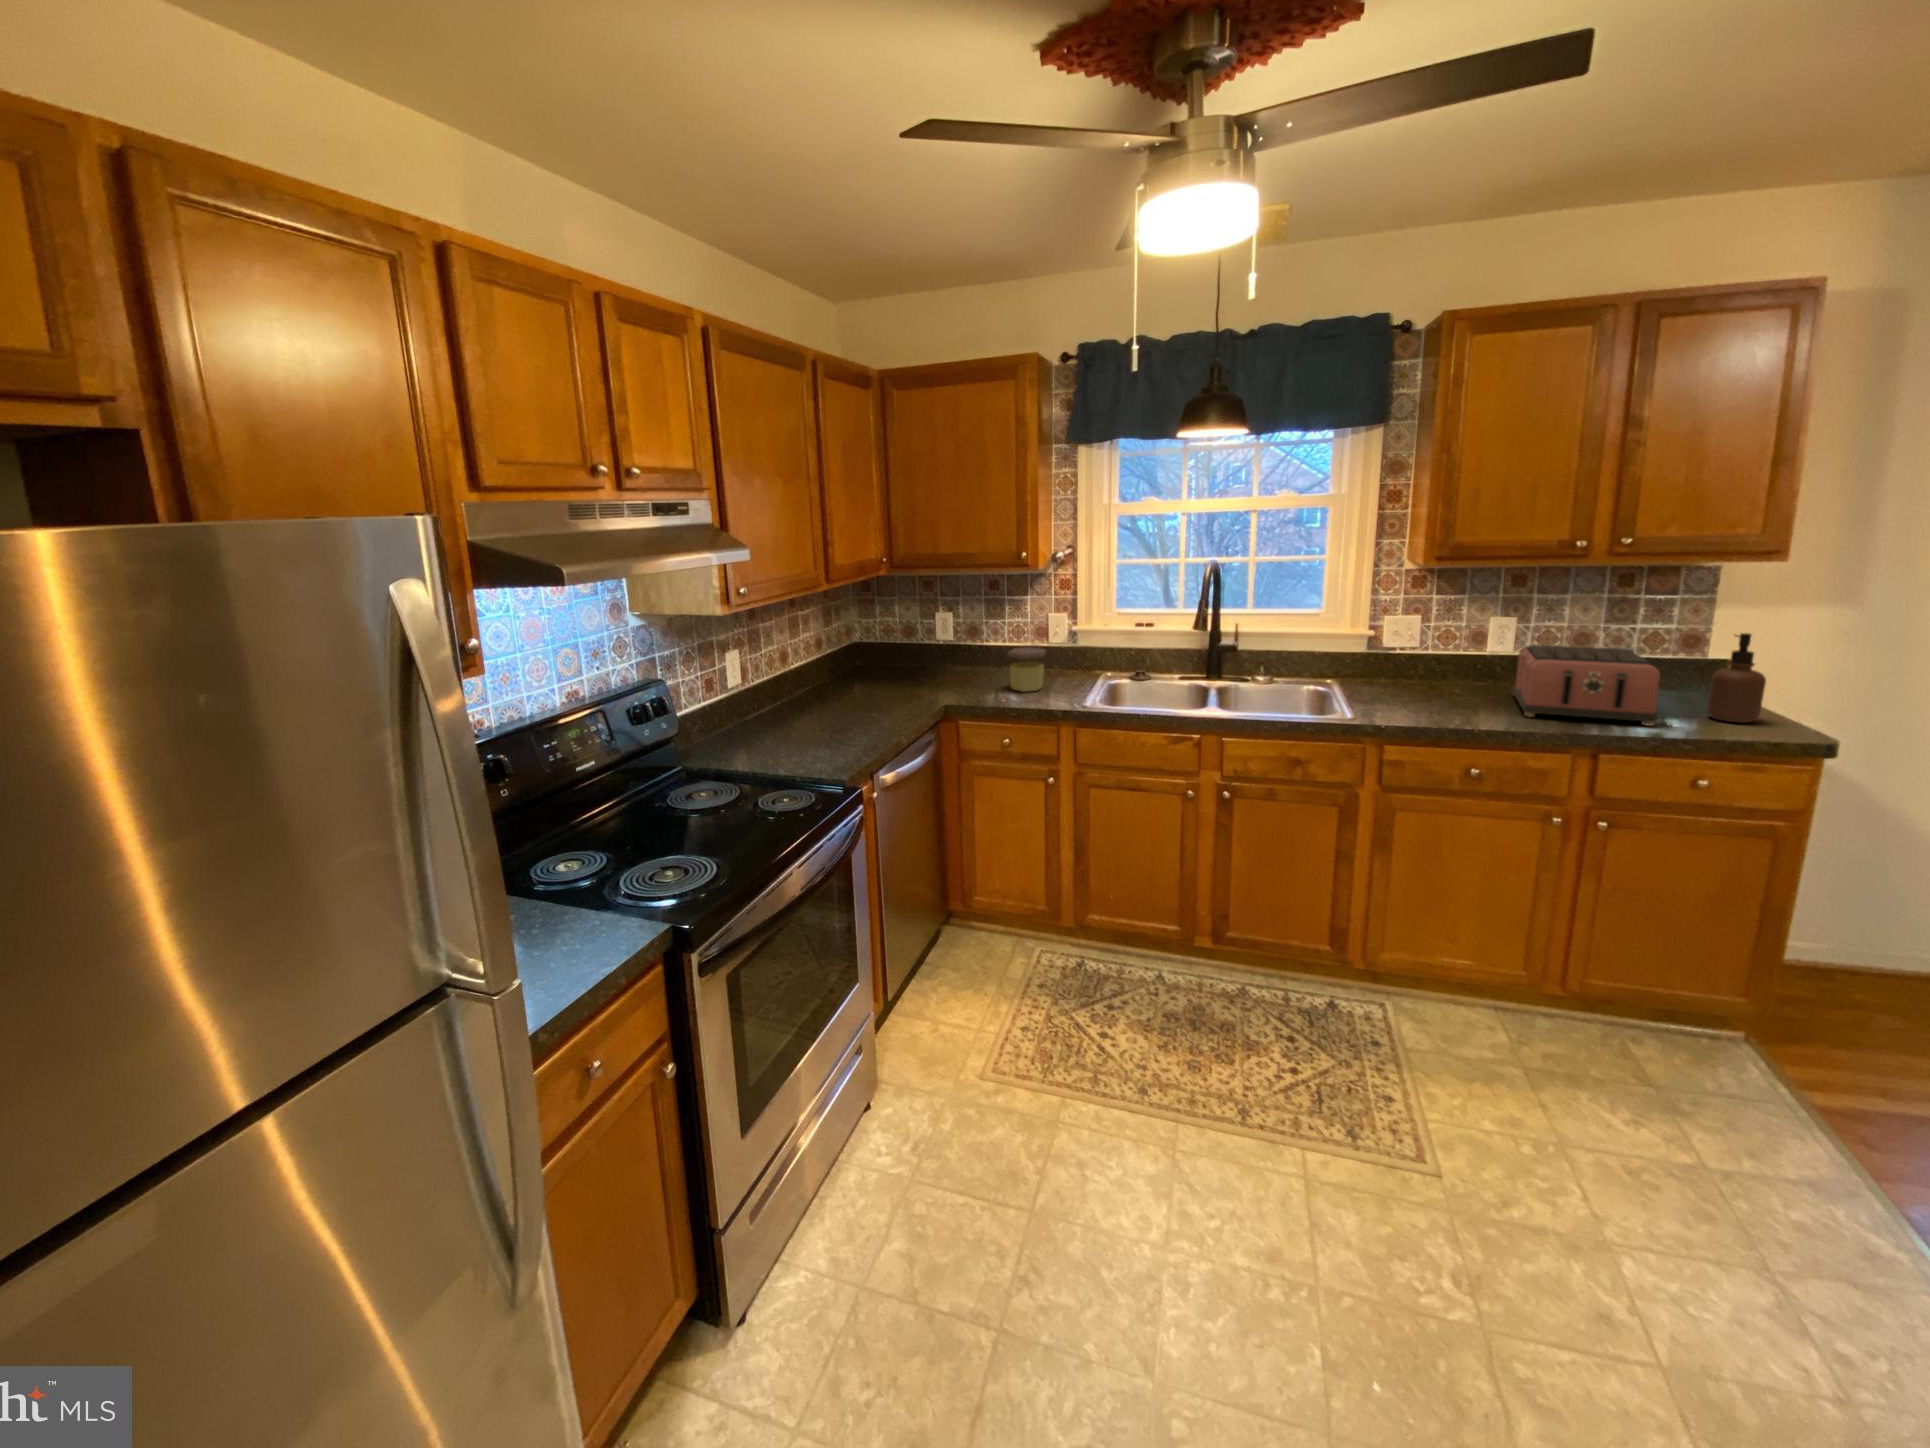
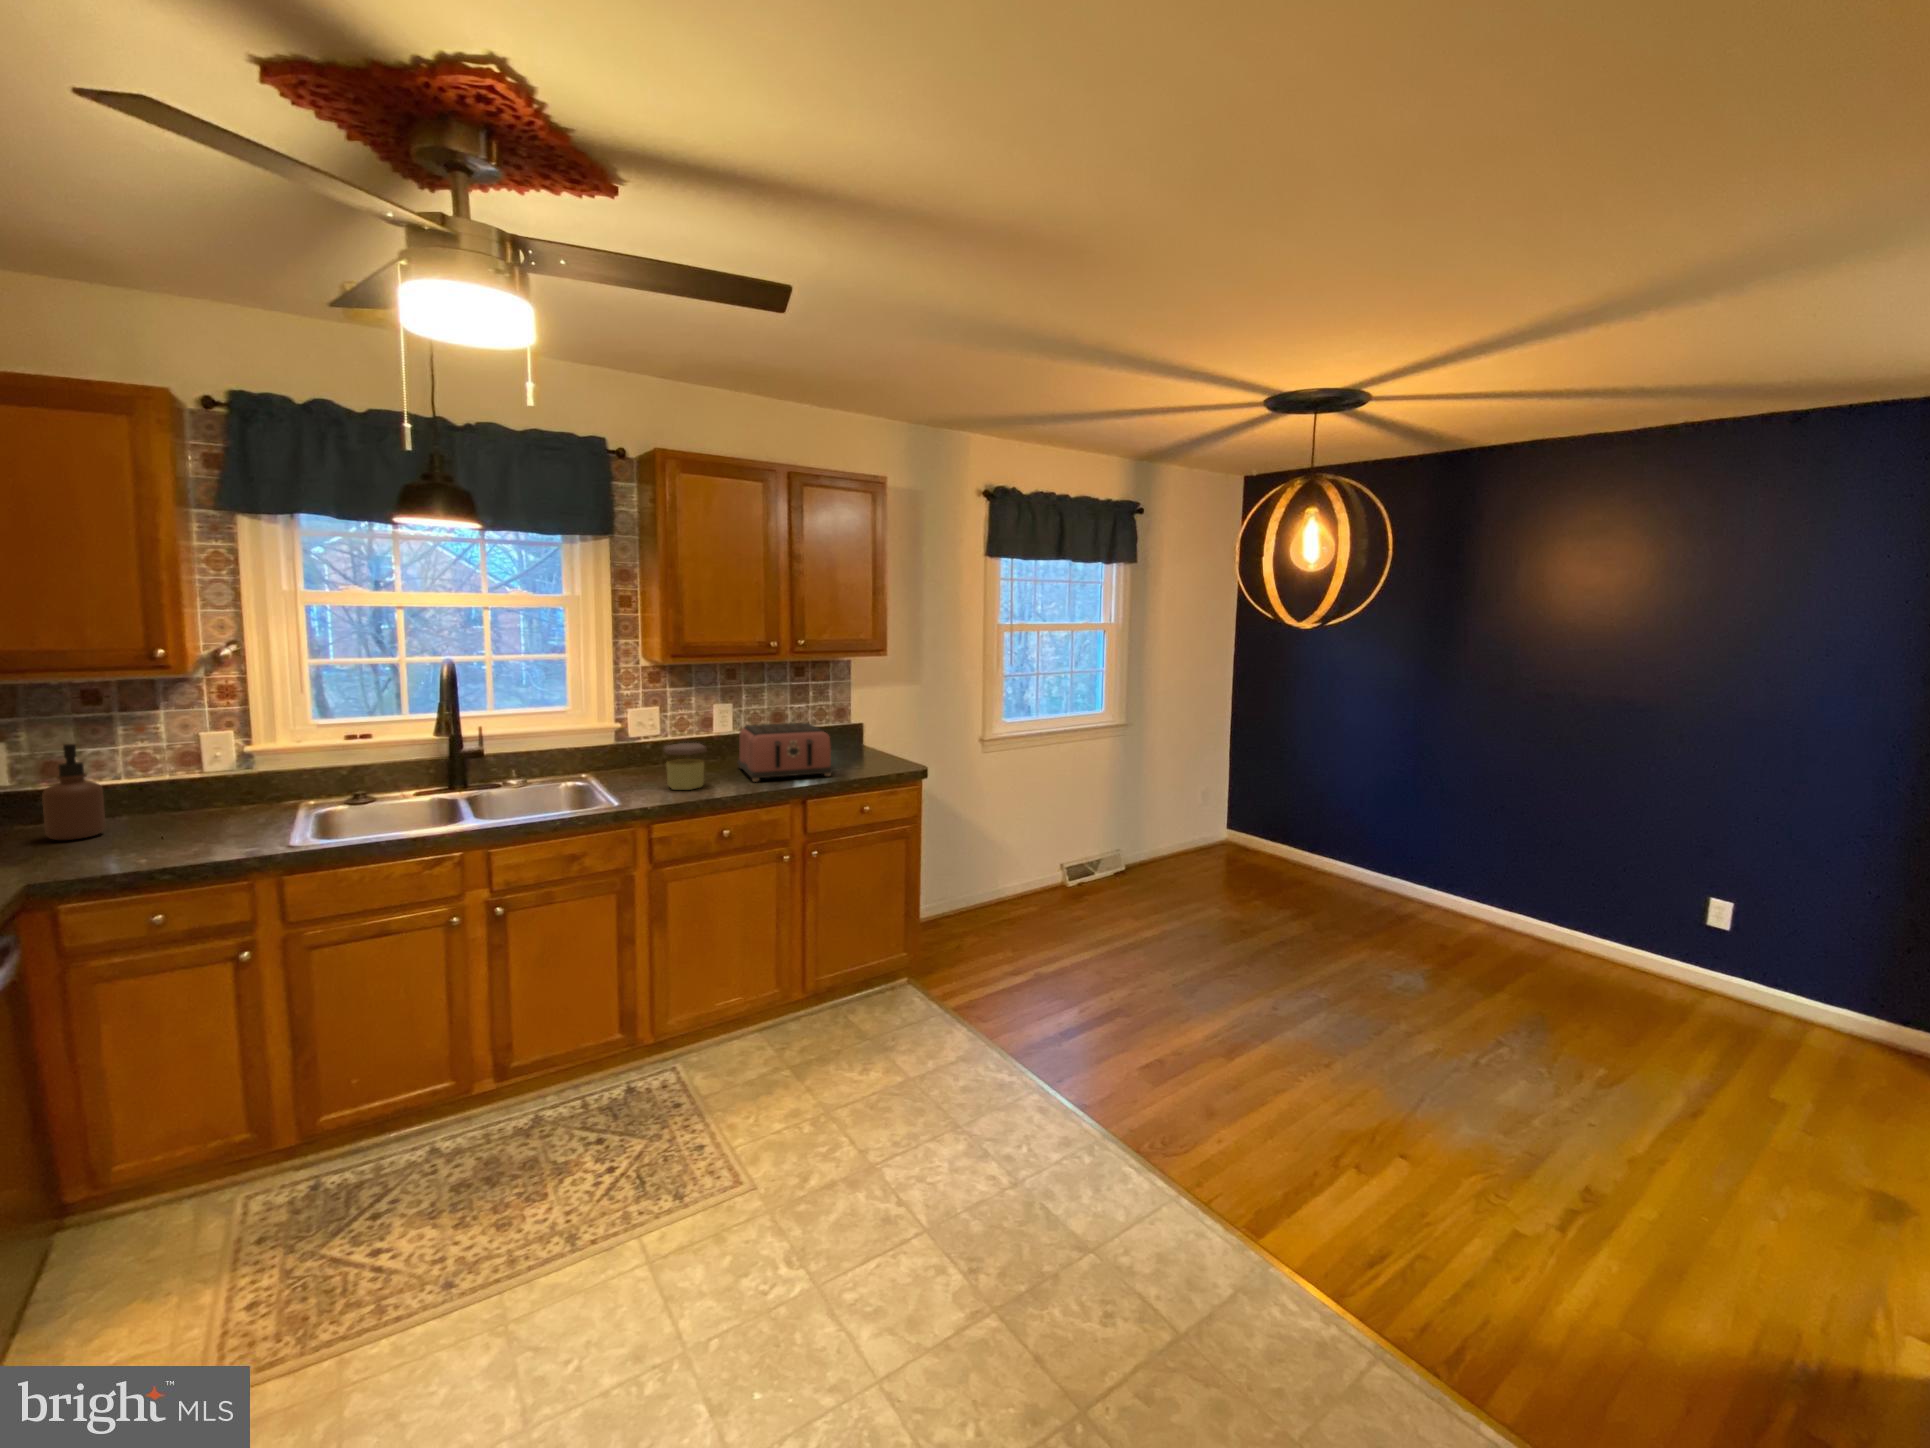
soap dispenser: present [1707,633,1766,723] -> present [42,744,106,840]
jar: present [1007,647,1046,692] -> present [663,743,707,790]

